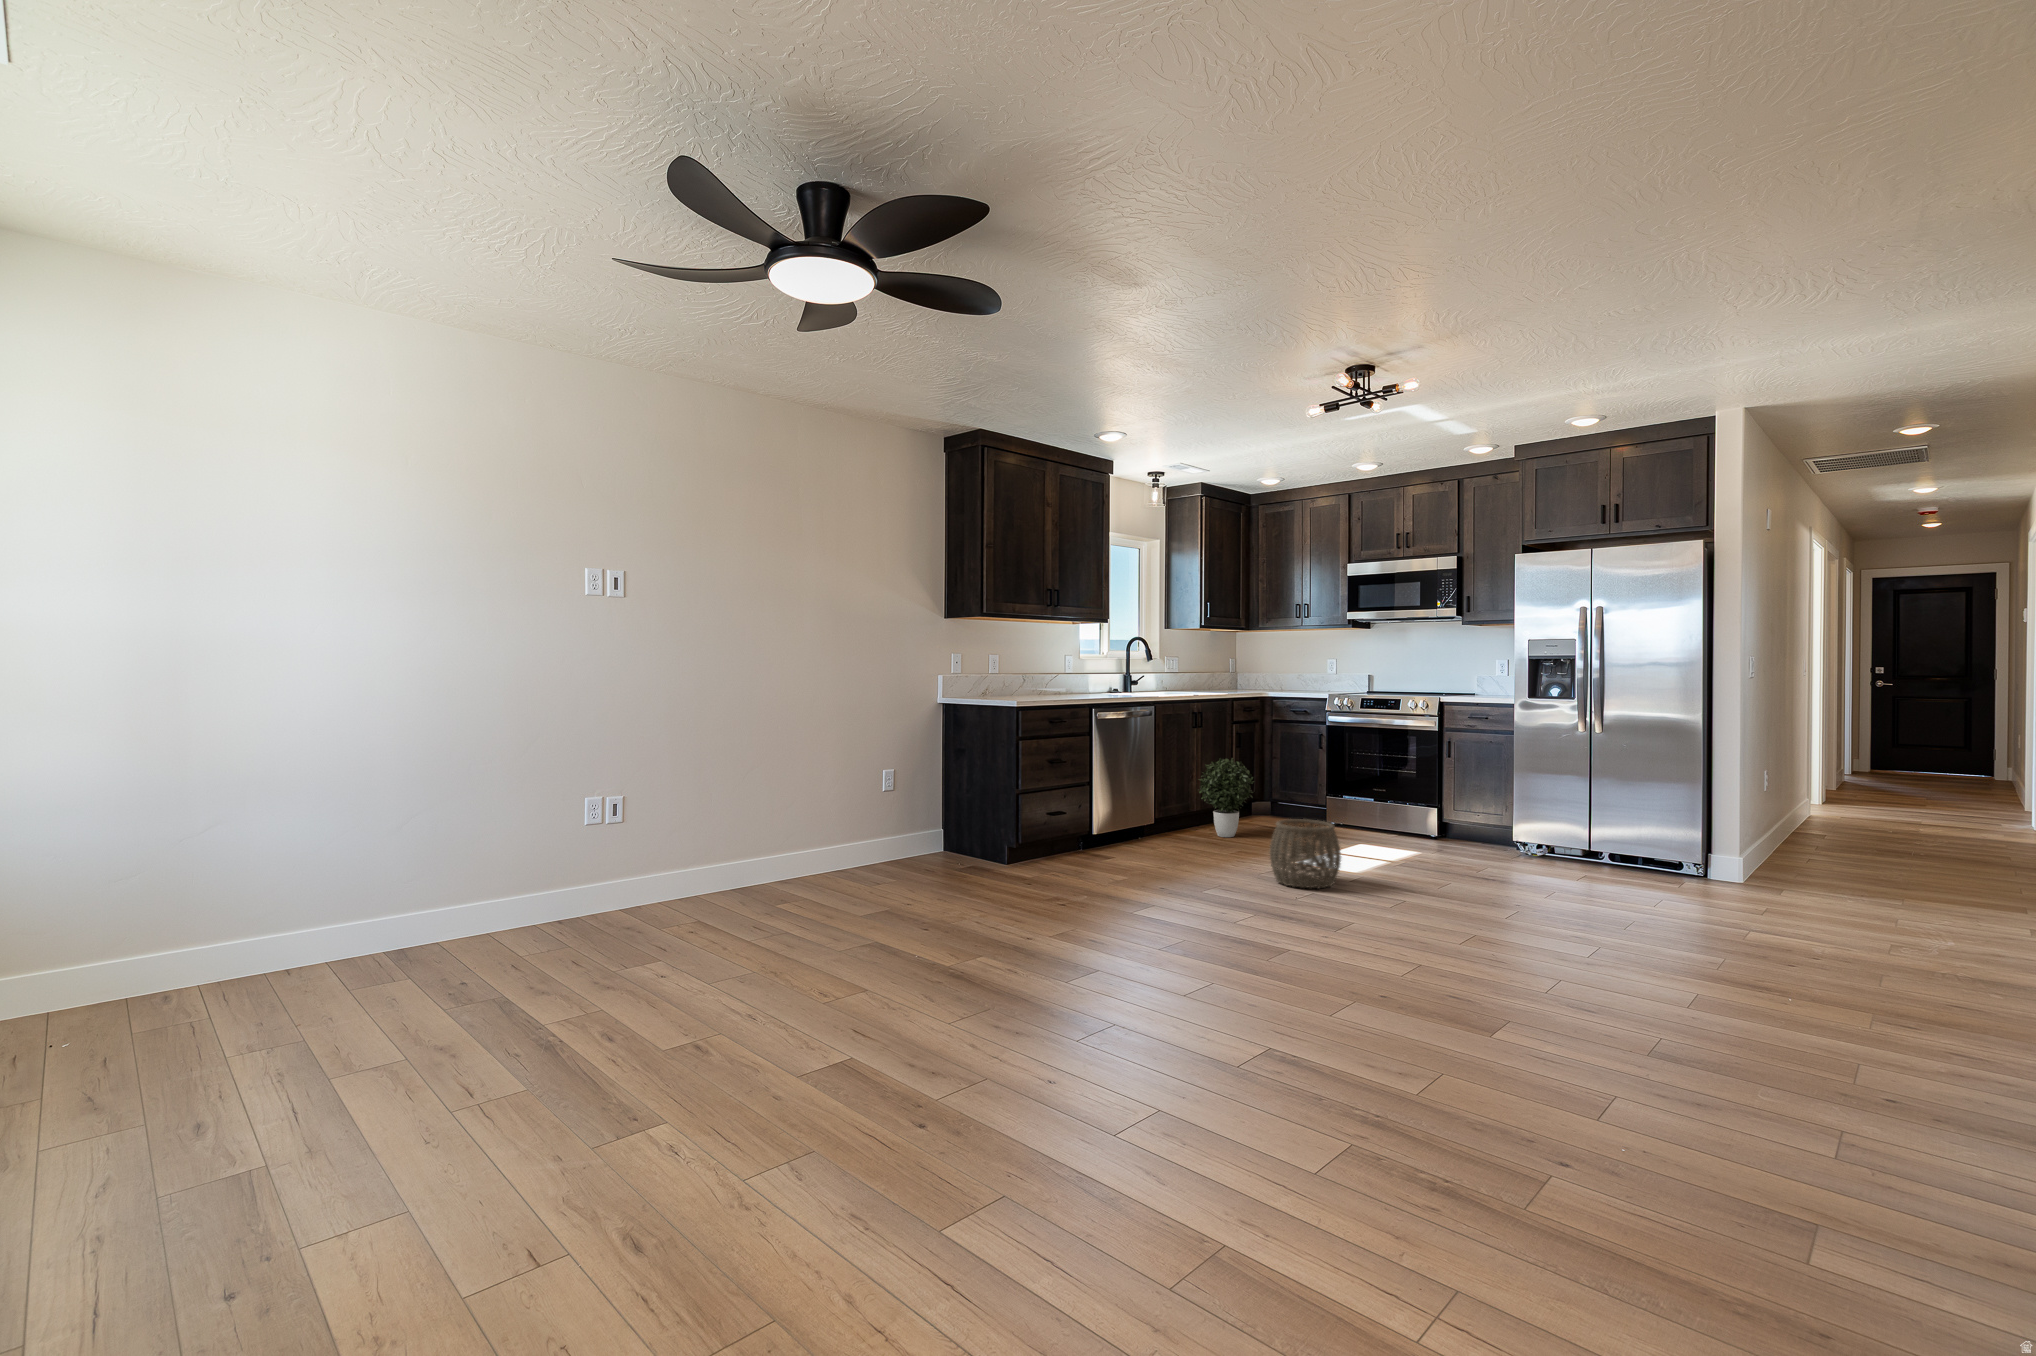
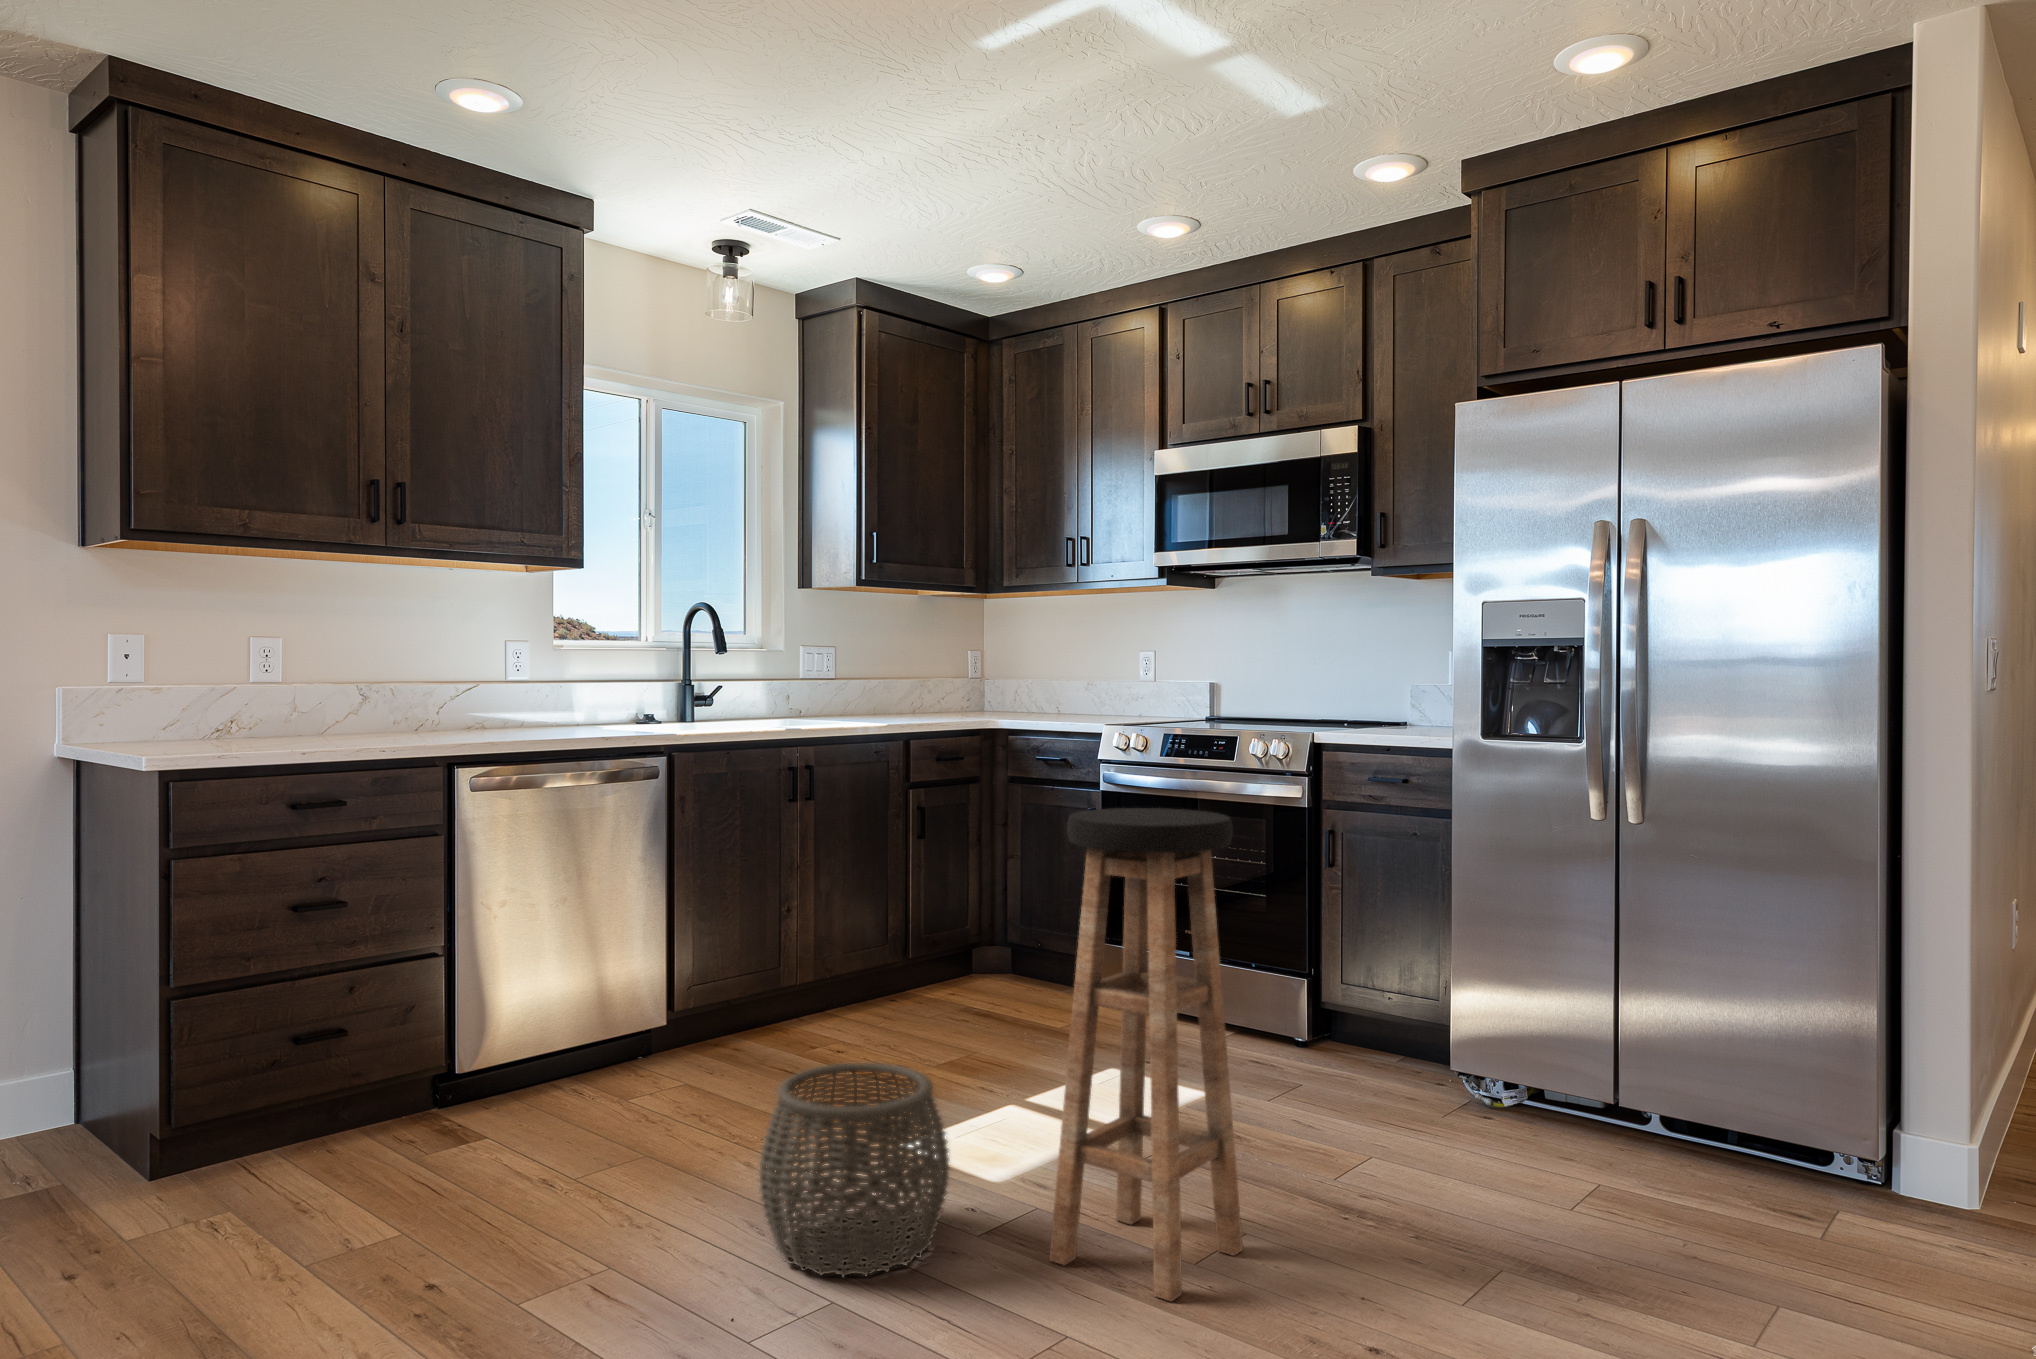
bar stool: none [1382,723,1453,896] -> present [1049,808,1243,1302]
potted plant: present [1199,758,1254,837] -> none [781,868,909,1050]

